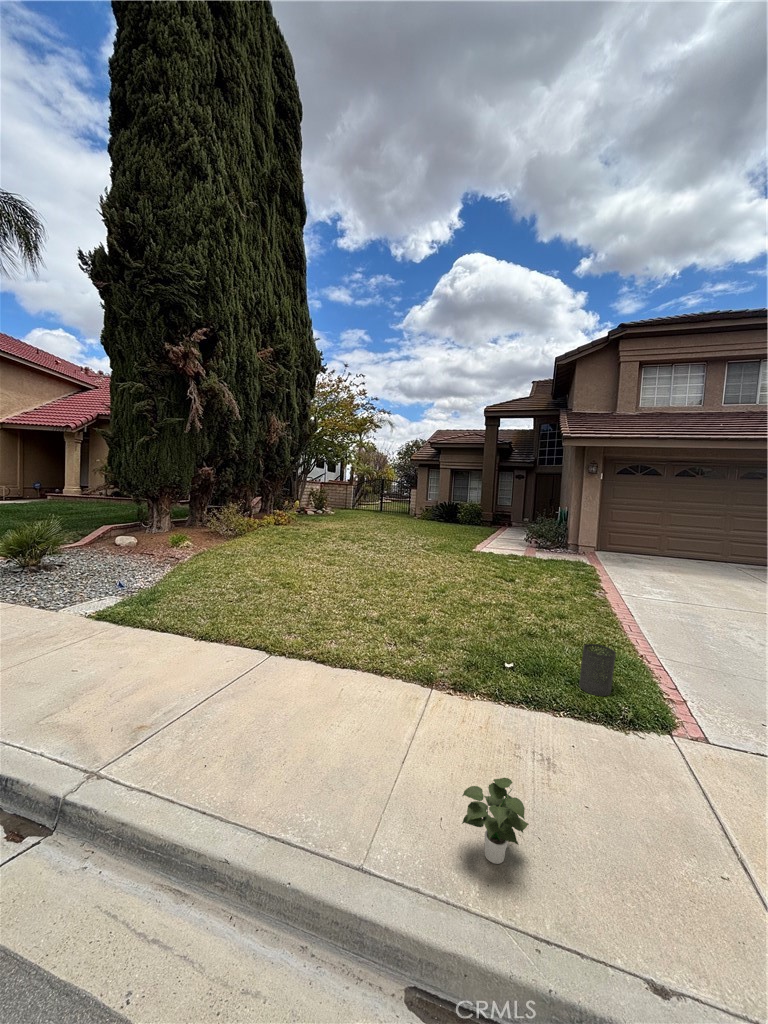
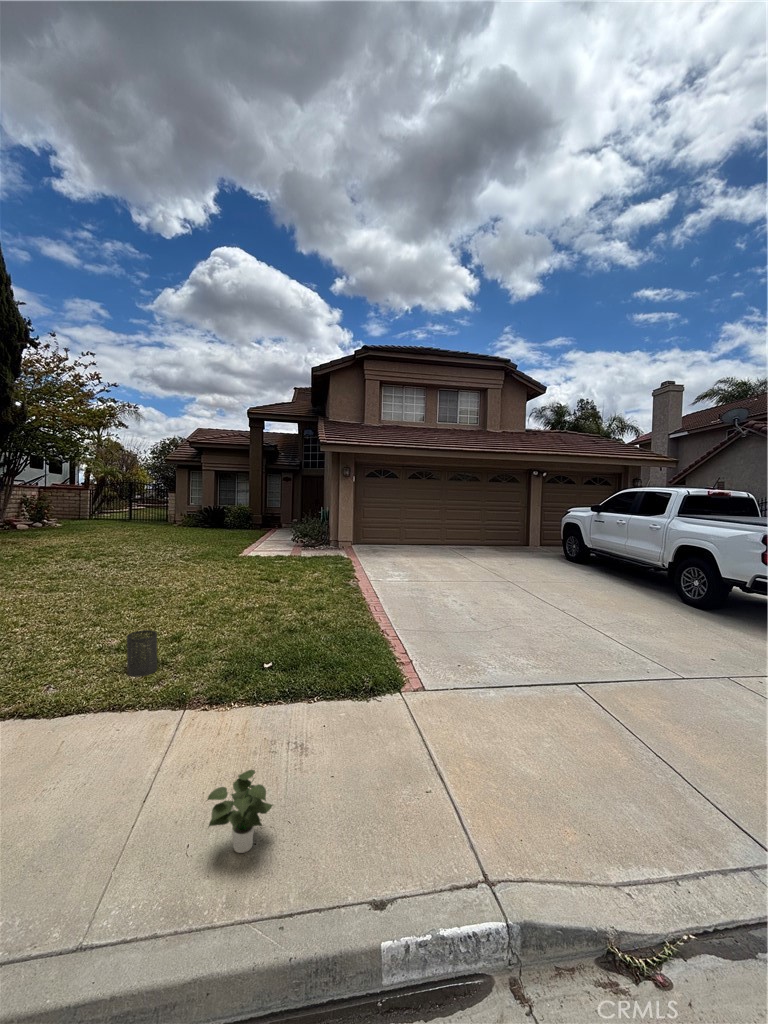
trash can: present [579,644,616,696] -> present [127,630,157,676]

